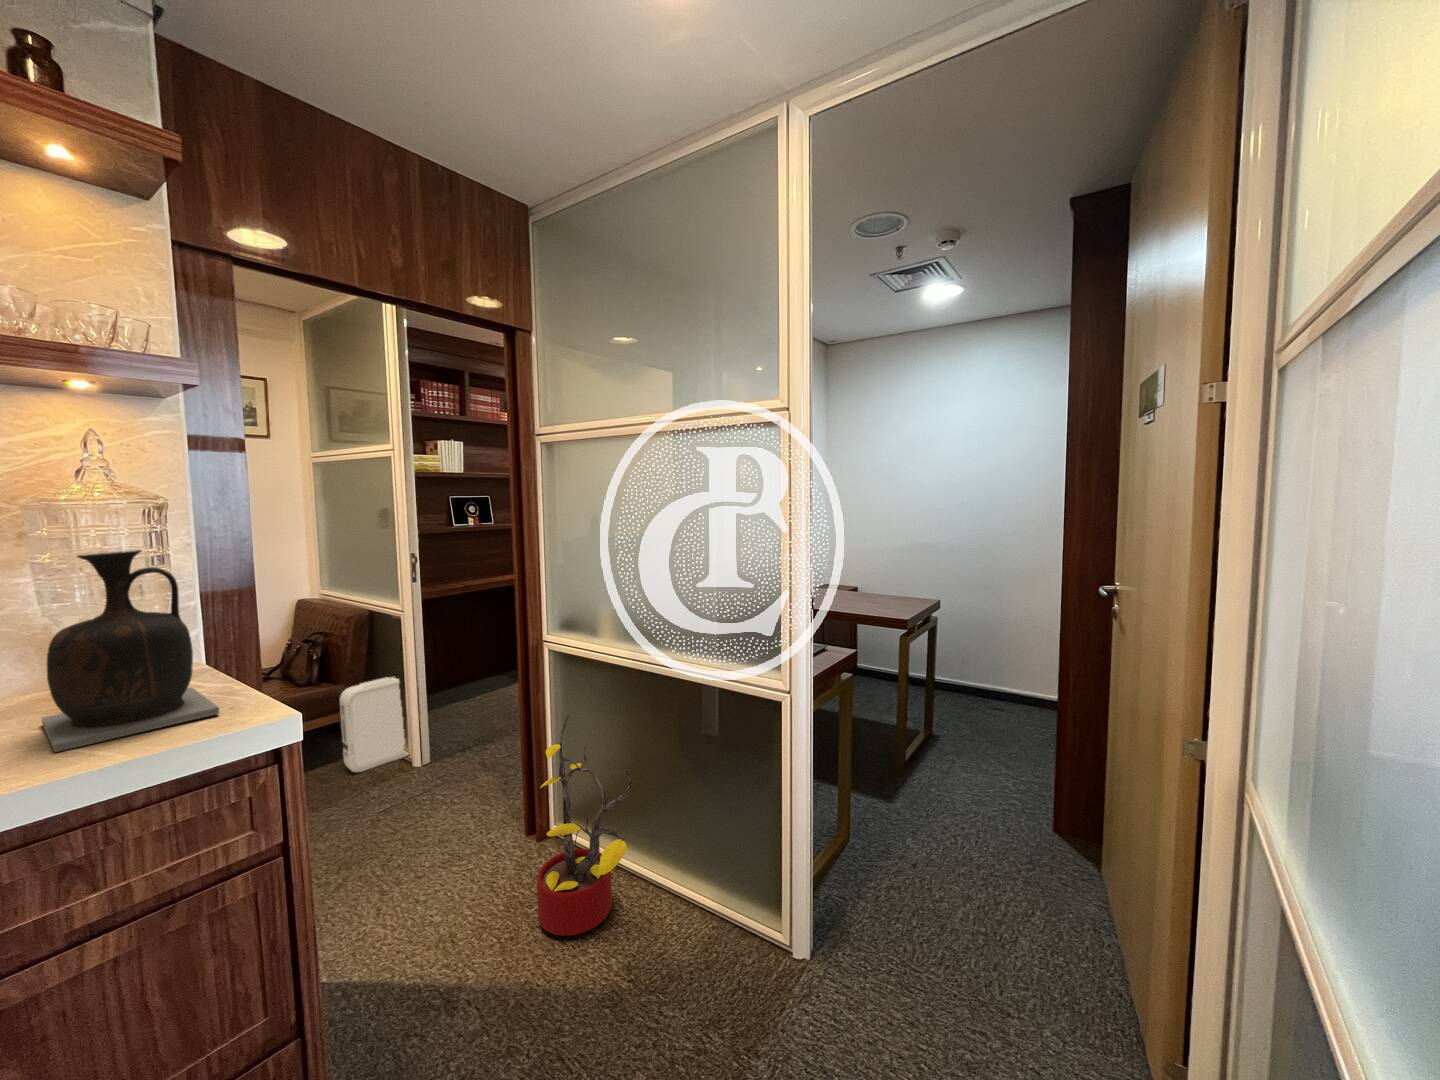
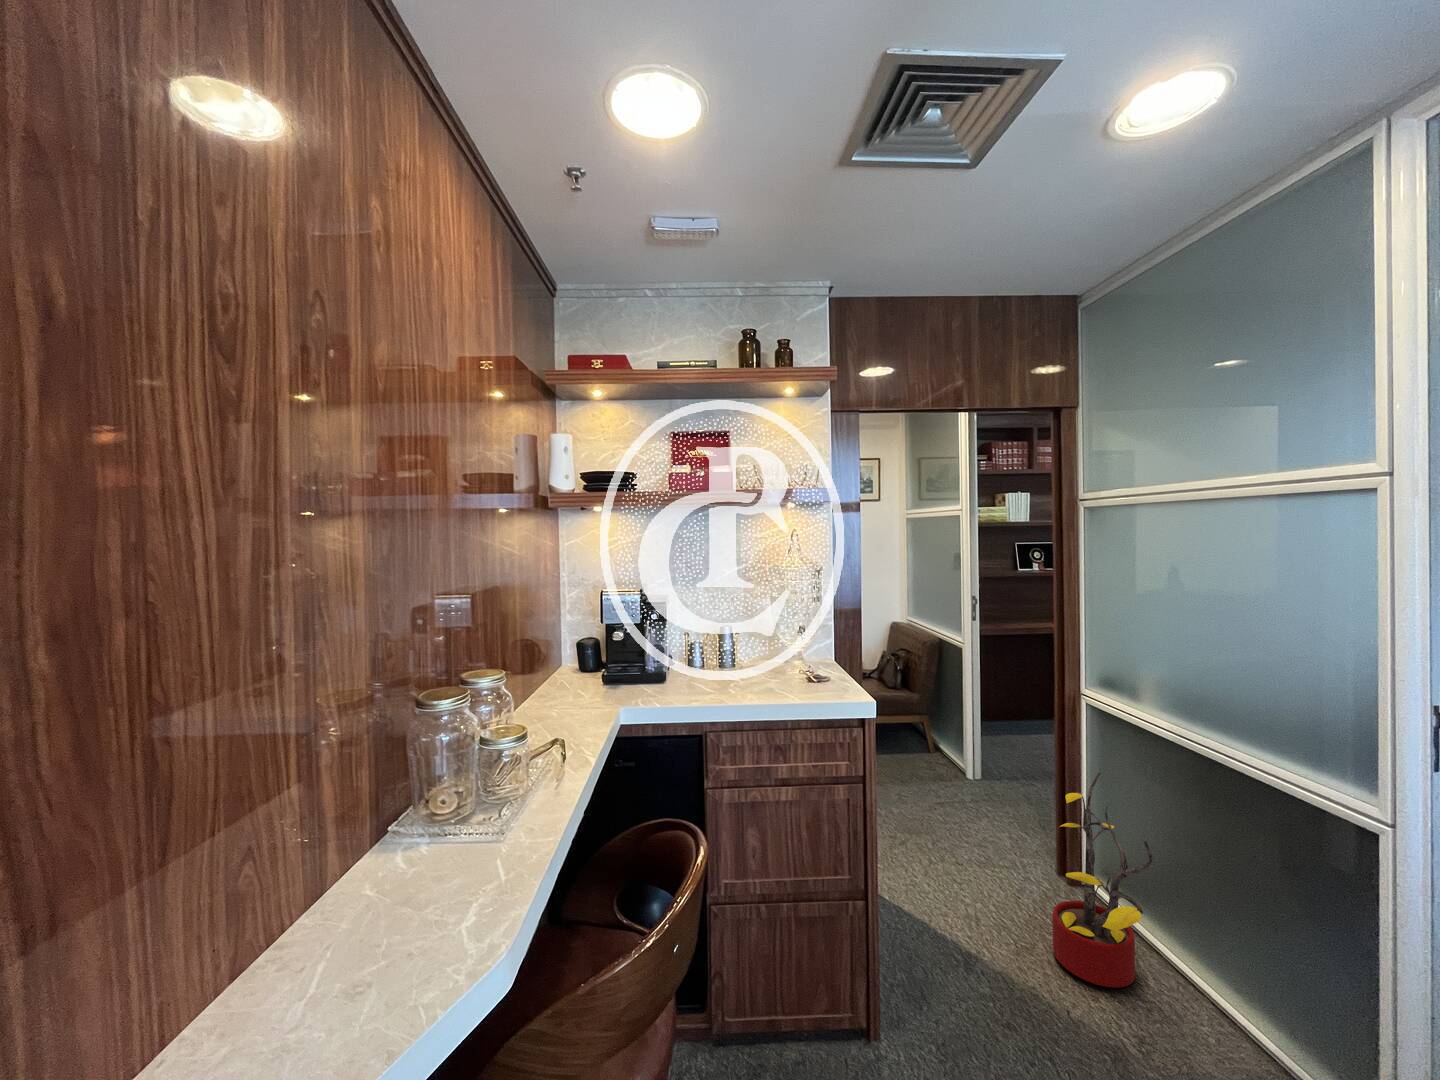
vase: present [42,550,219,752] -> none [773,595,839,691]
air purifier: present [340,677,407,772] -> none [914,696,970,767]

